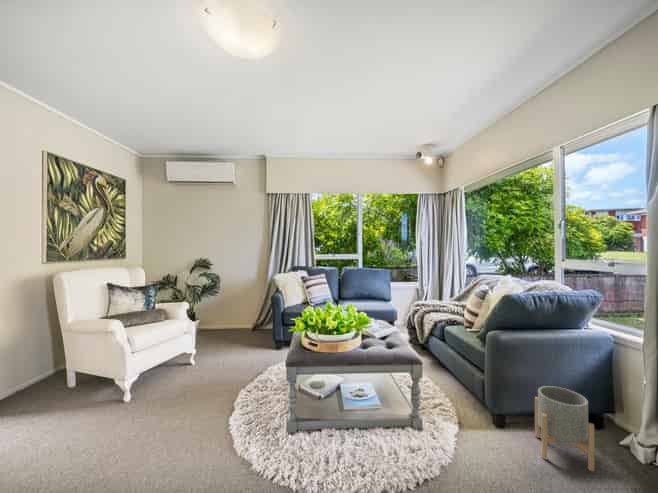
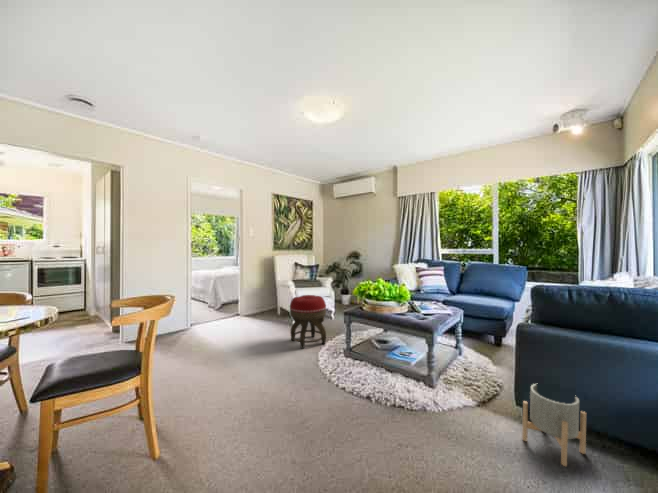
footstool: none [143,337,220,447] -> present [290,295,326,349]

